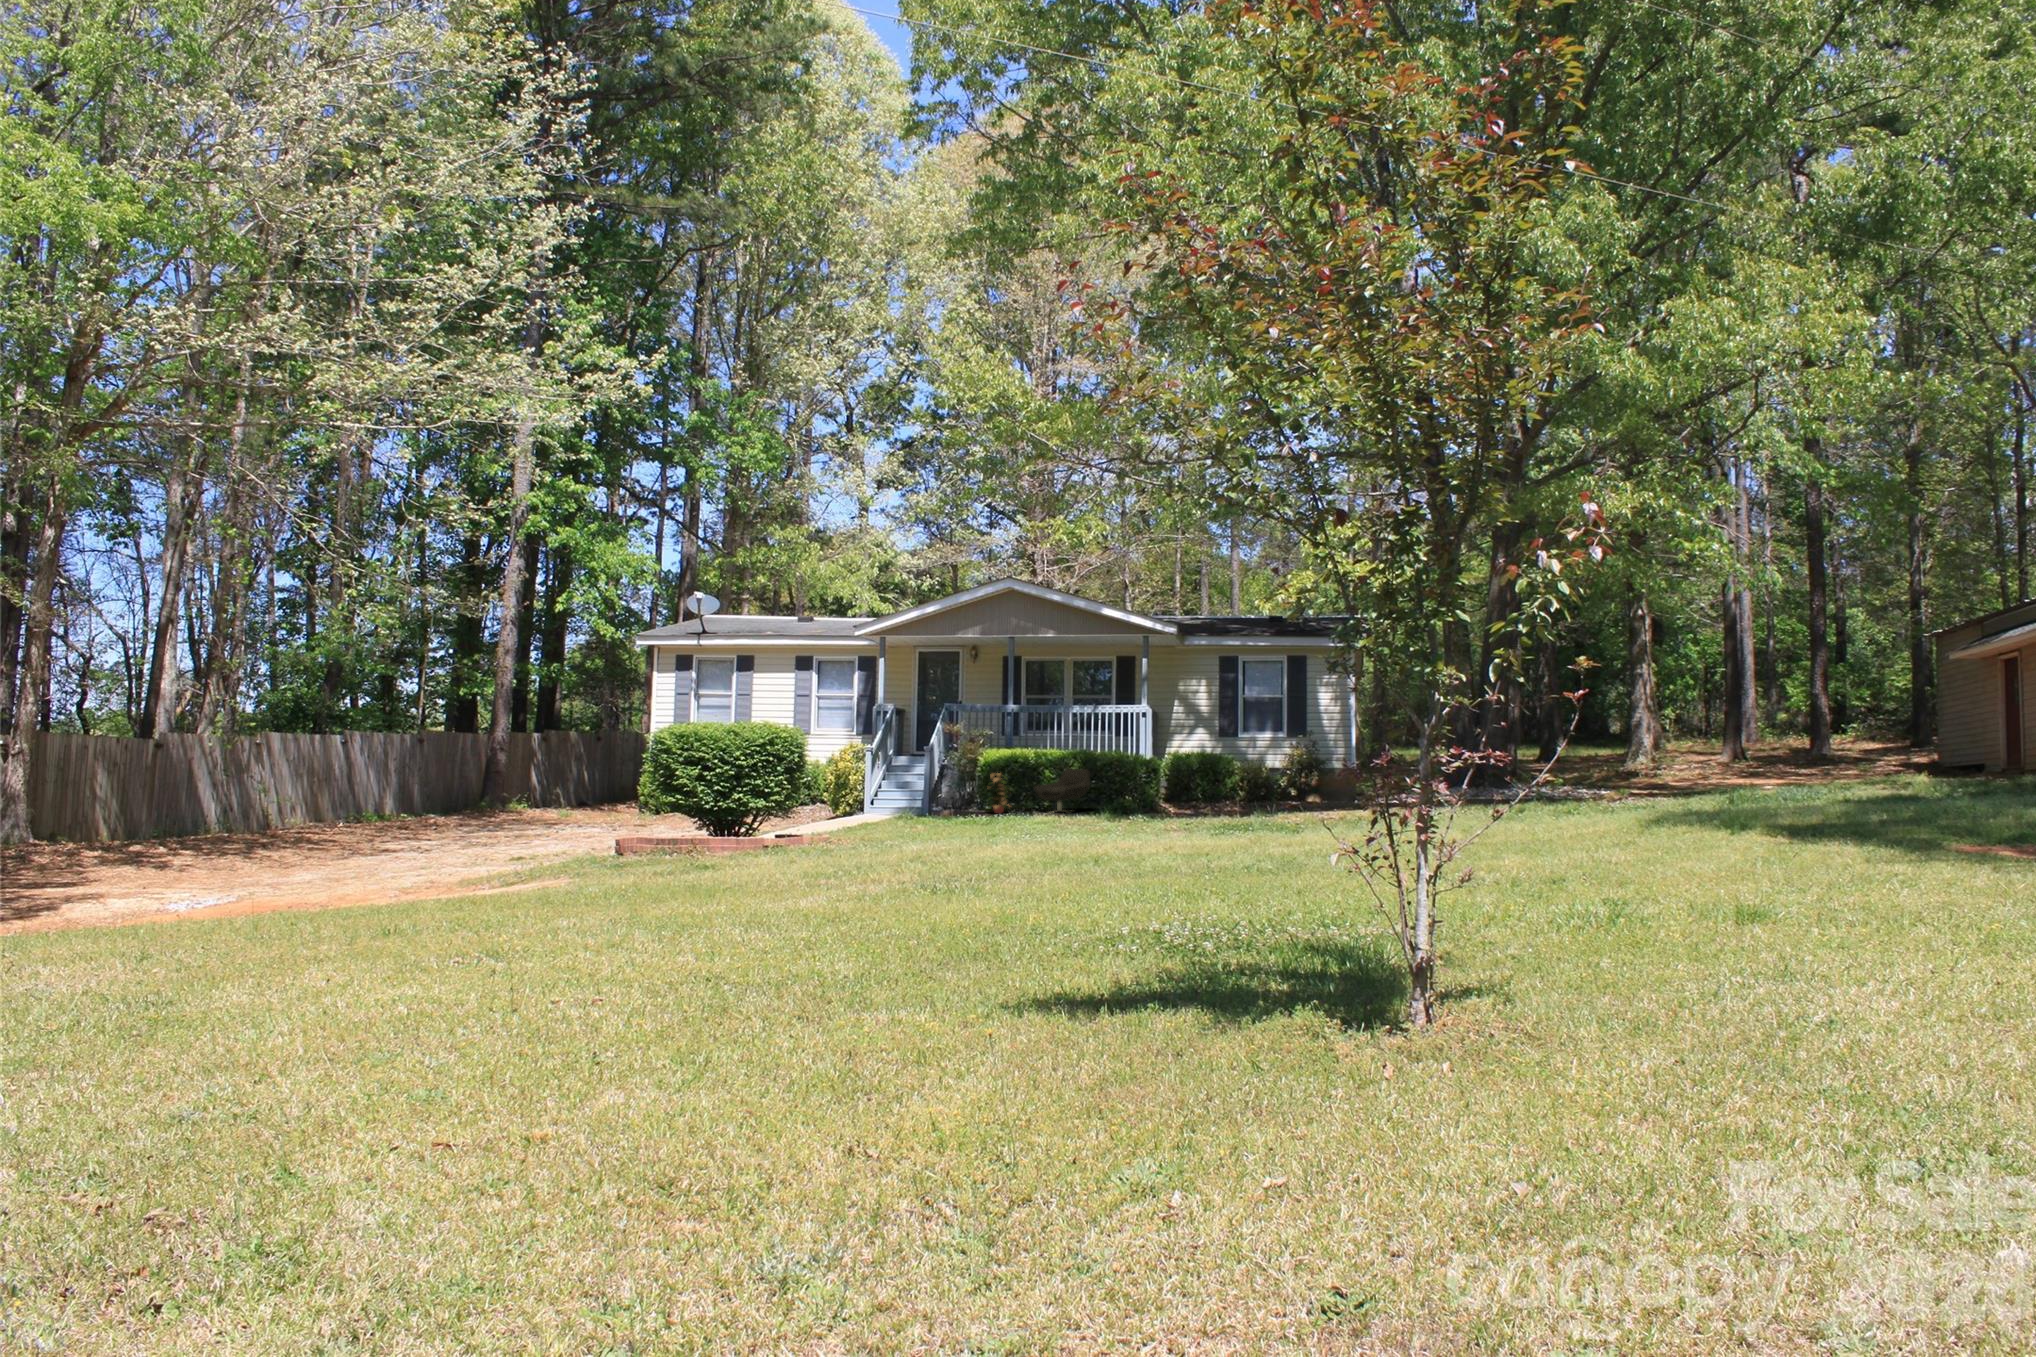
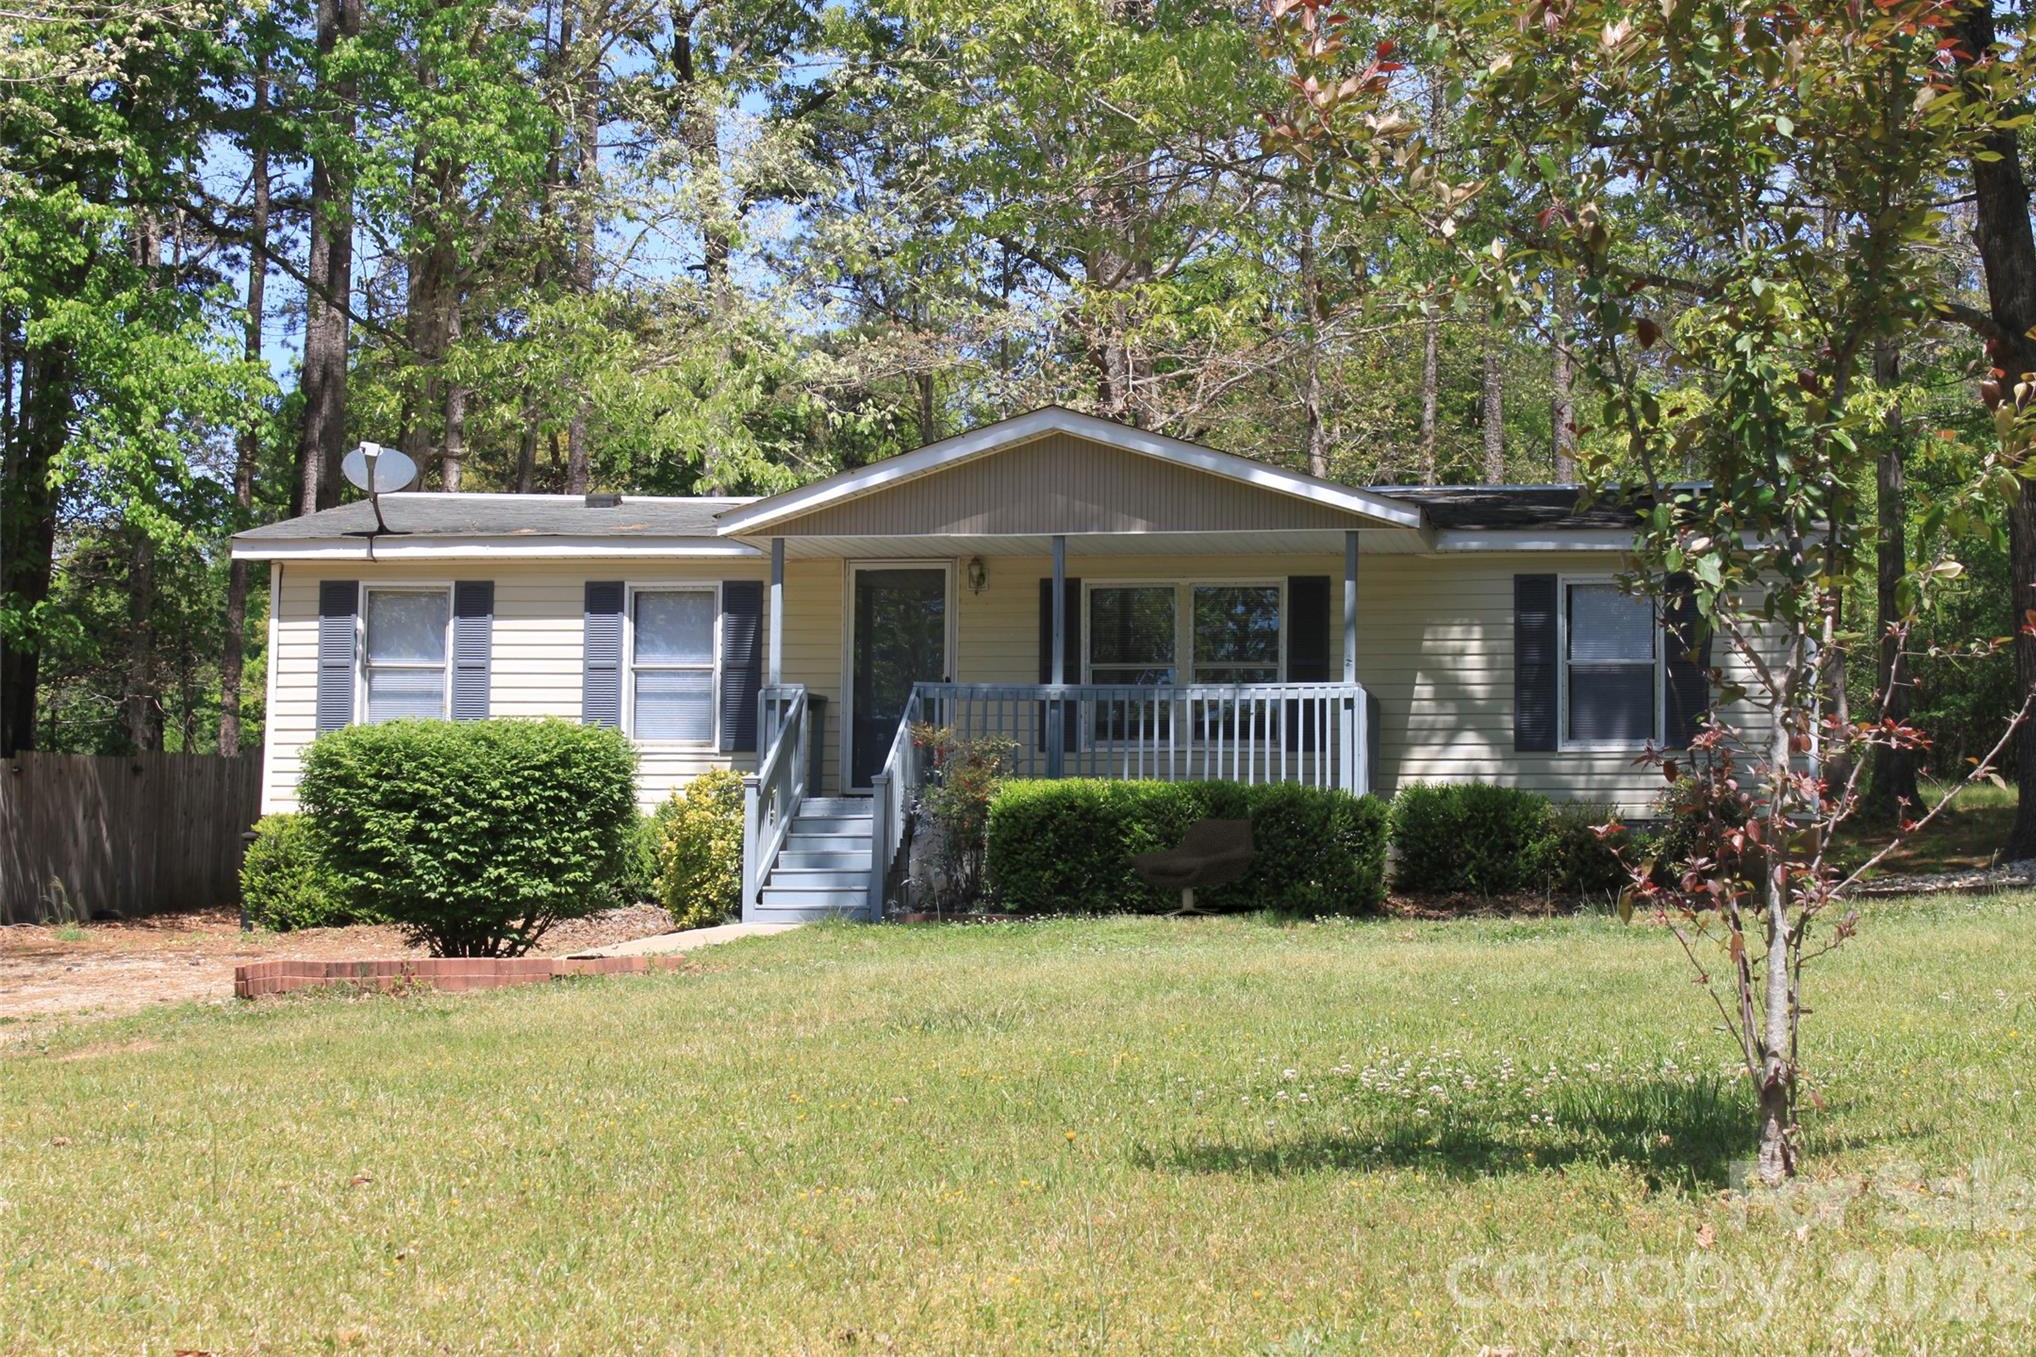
decorative plant: present [987,773,1008,813] -> none [1020,829,1082,916]

